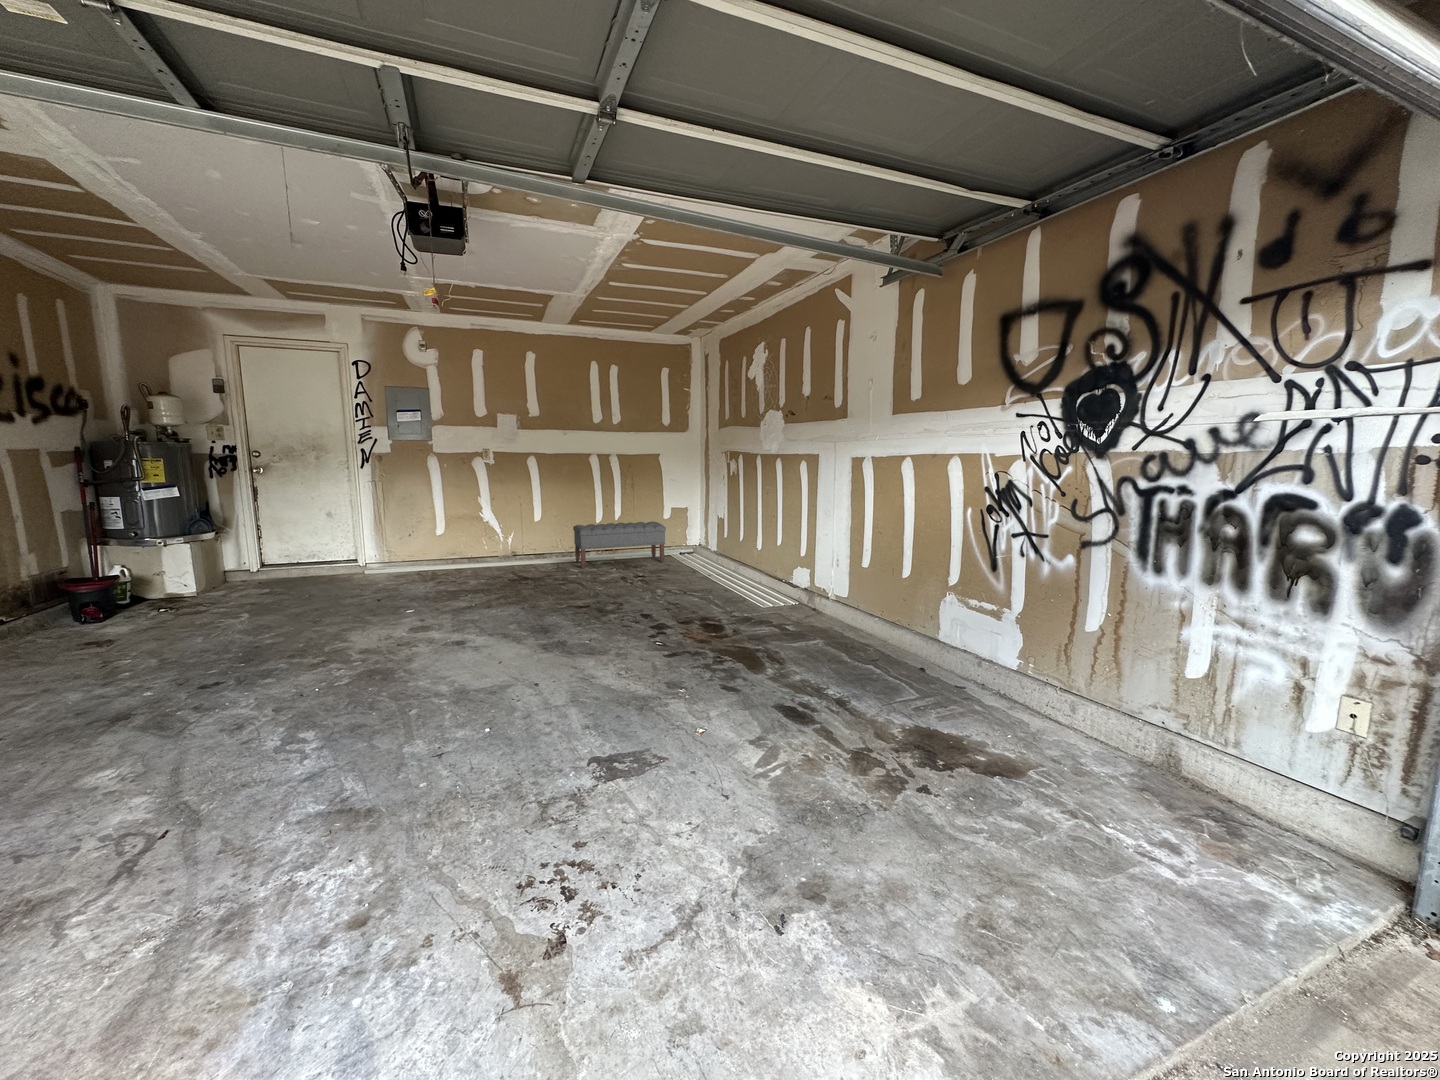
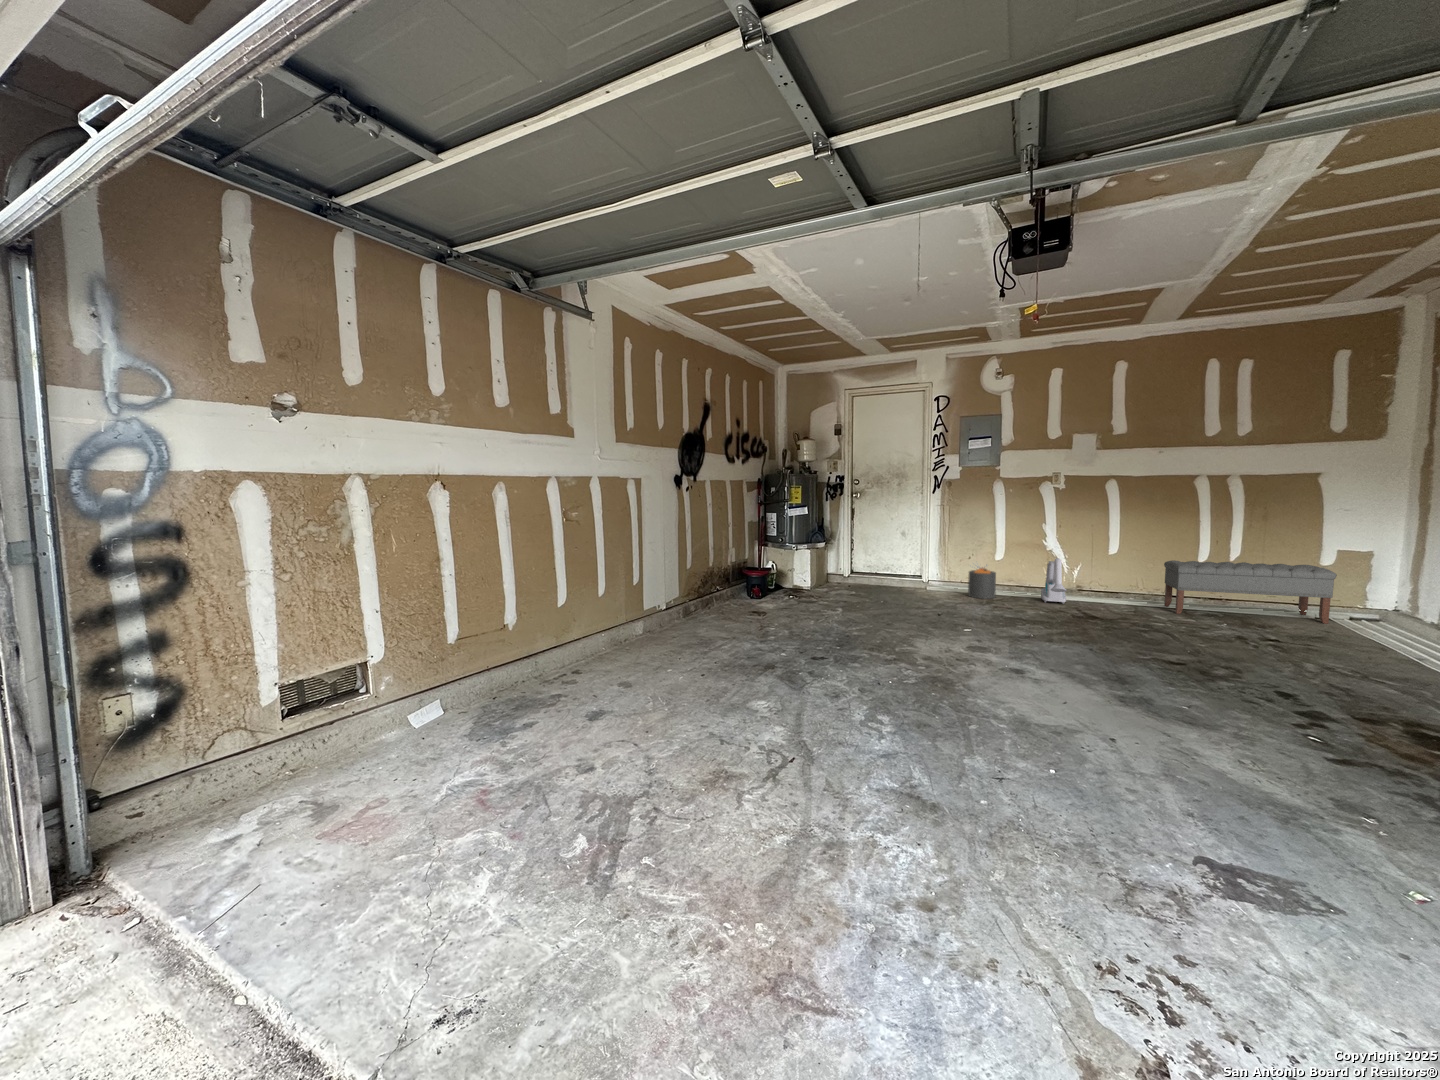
vacuum cleaner: none [482,531,503,573] -> present [1041,558,1067,604]
trash can: none [409,538,440,578] -> present [968,567,996,599]

